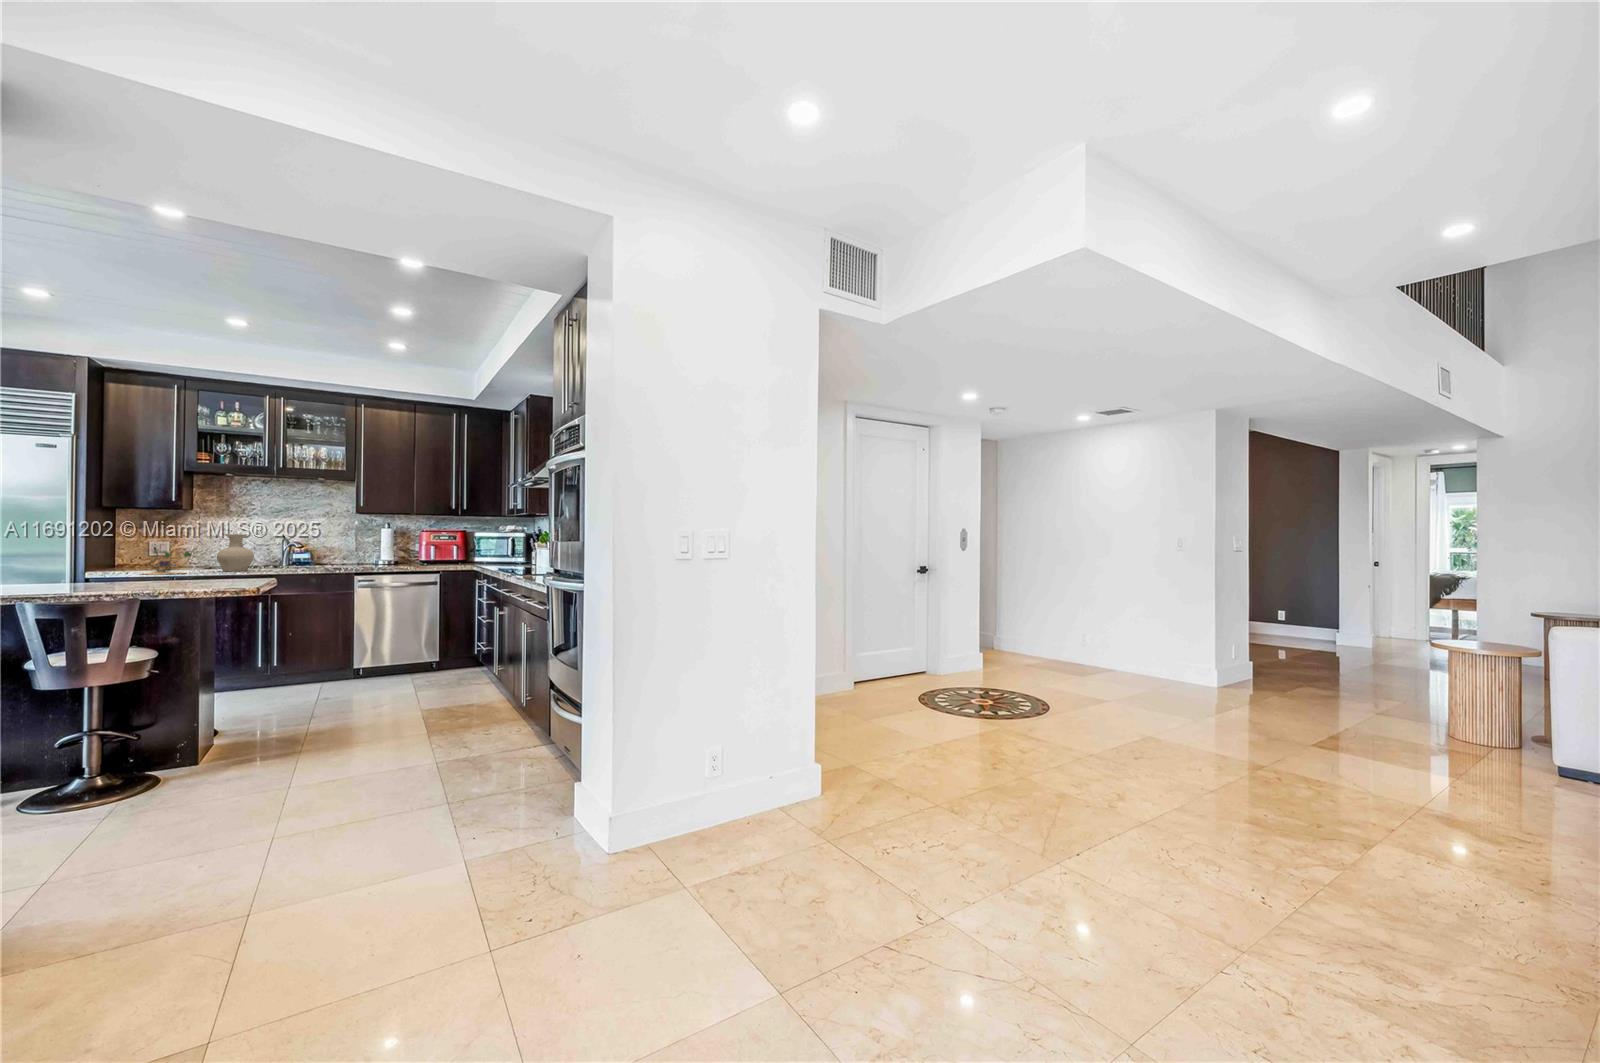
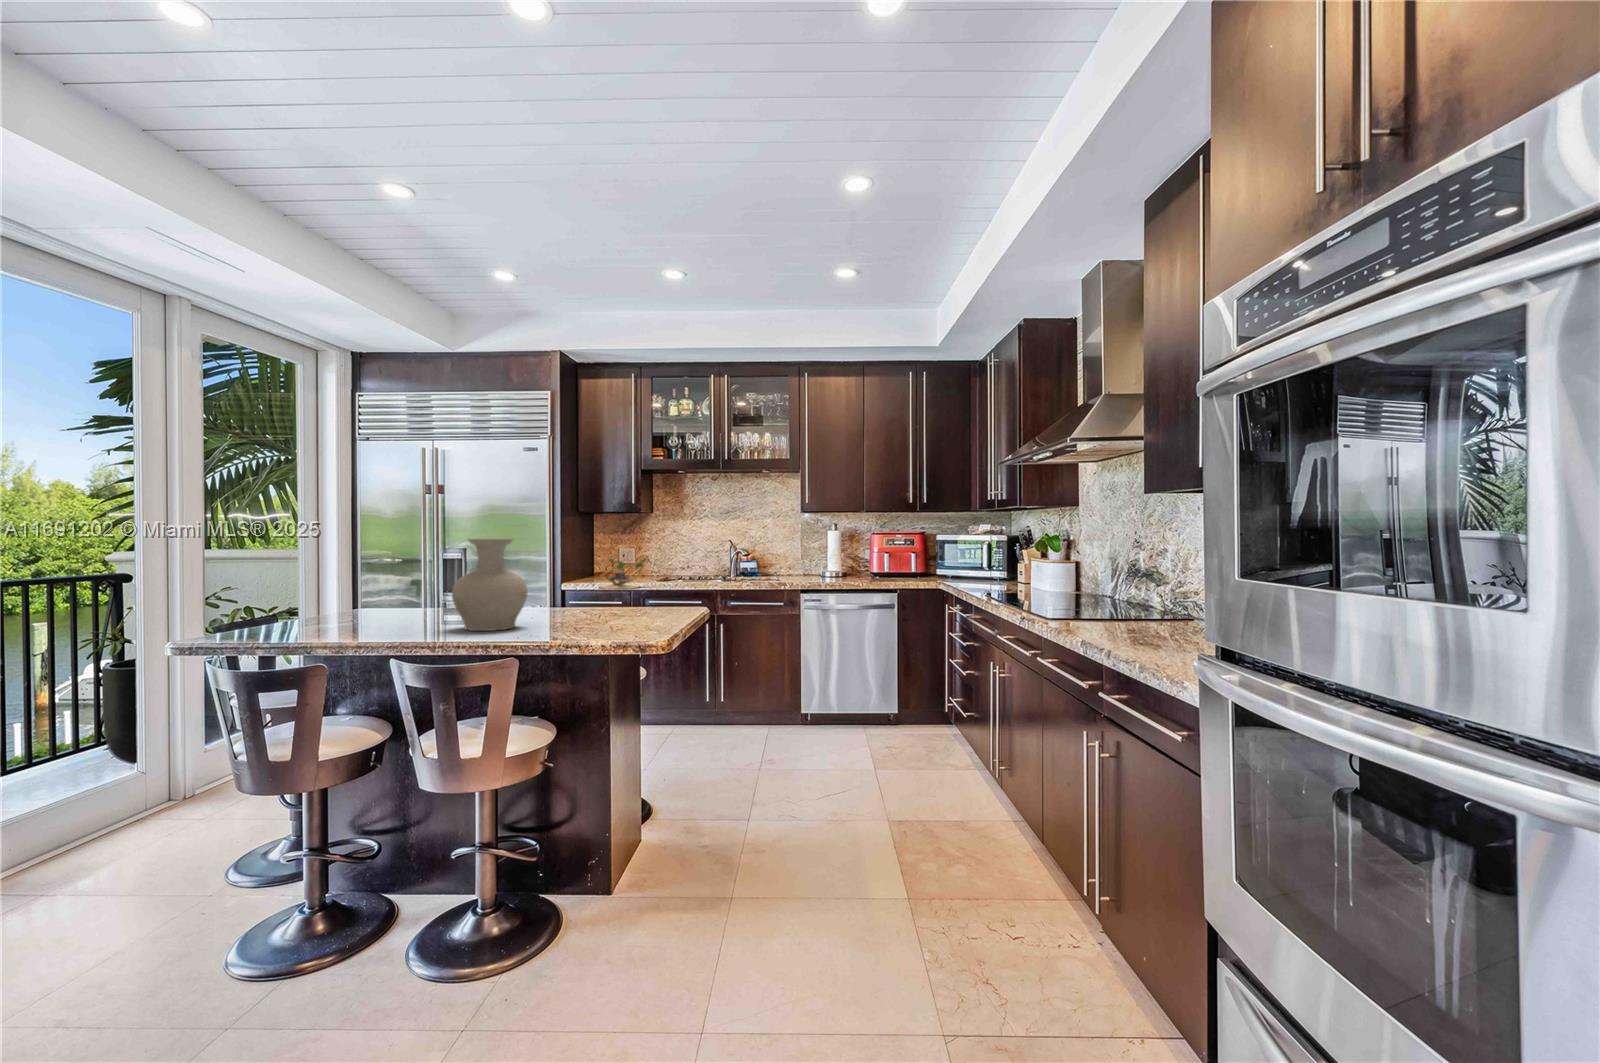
vase: present [217,534,254,571] -> present [452,539,528,631]

